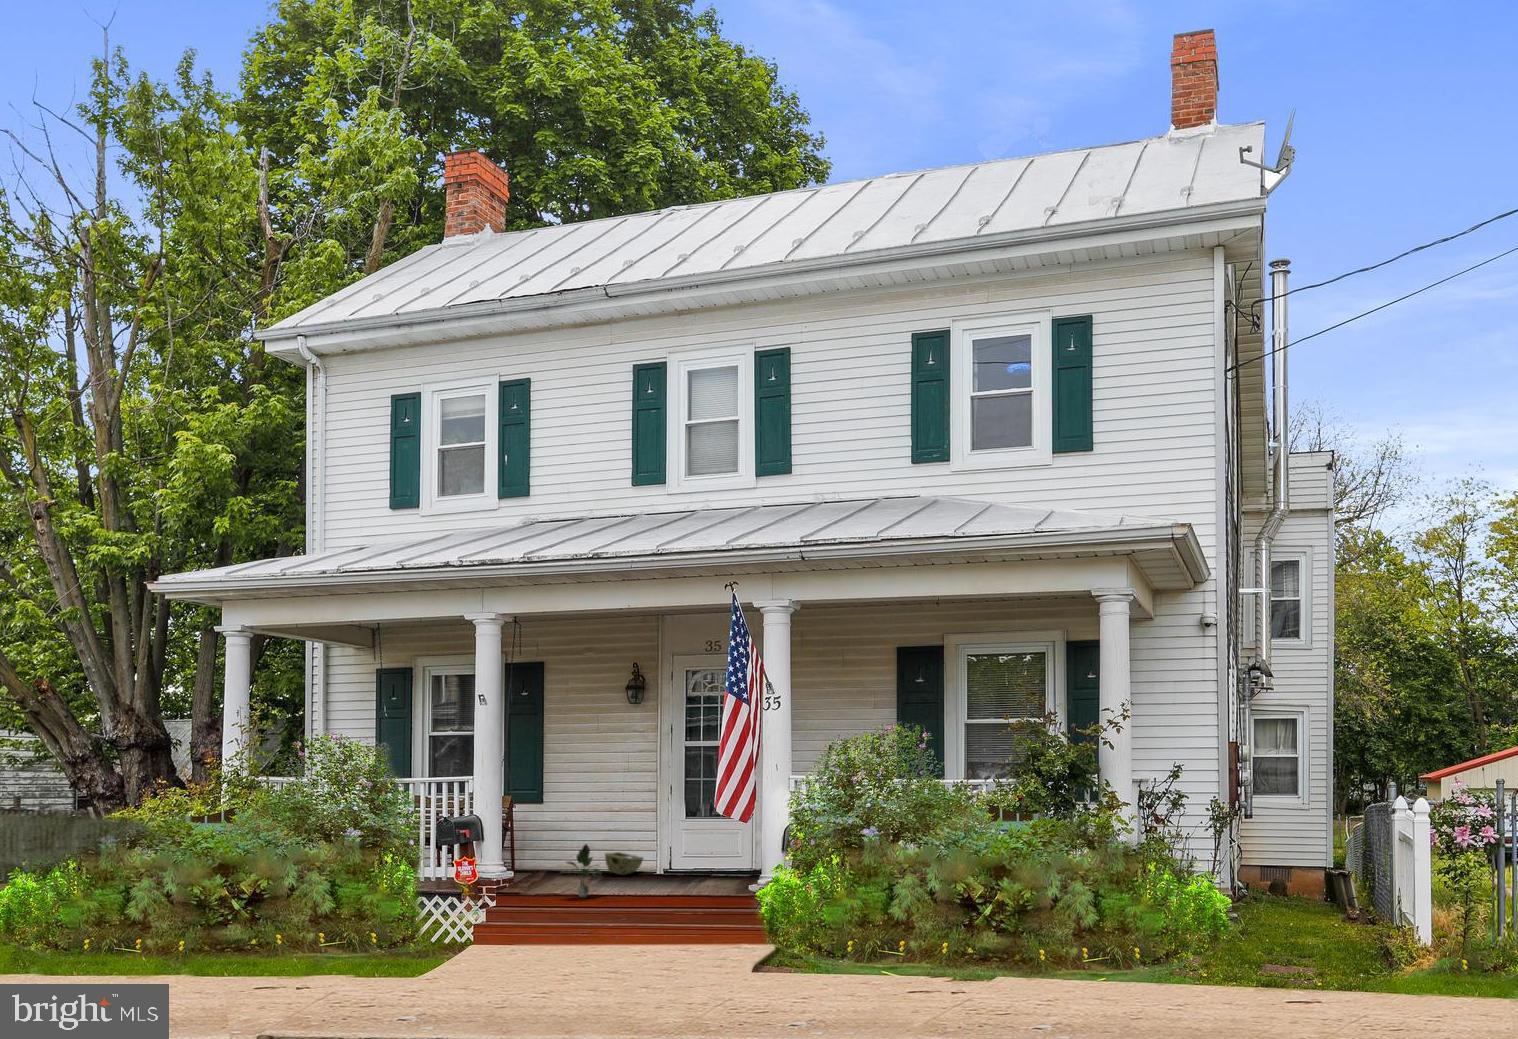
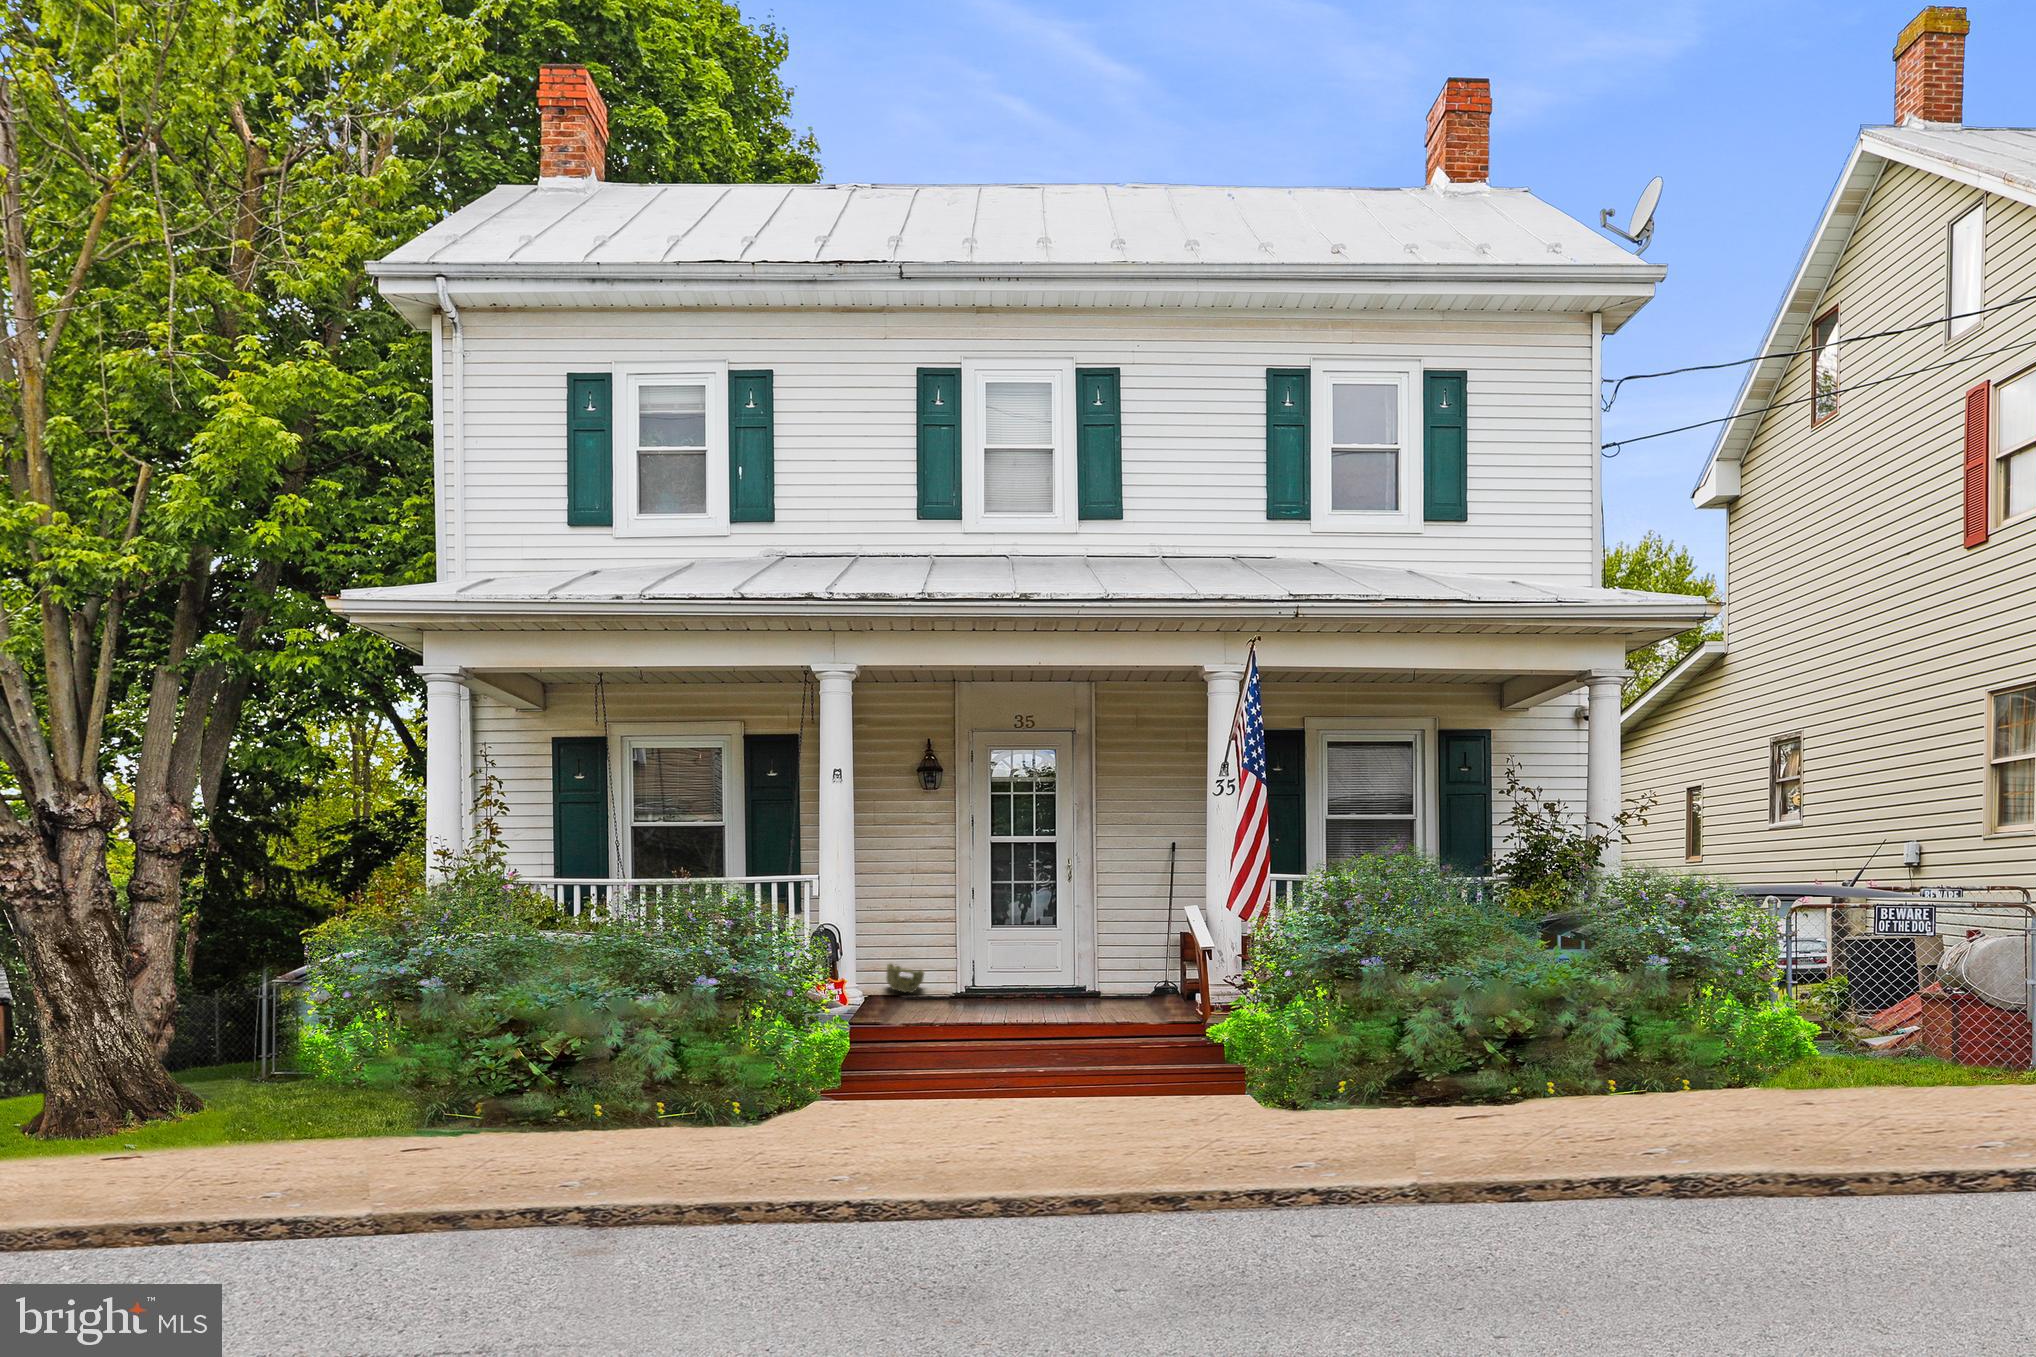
potted plant: present [567,844,601,897] -> none [922,962,966,1032]

